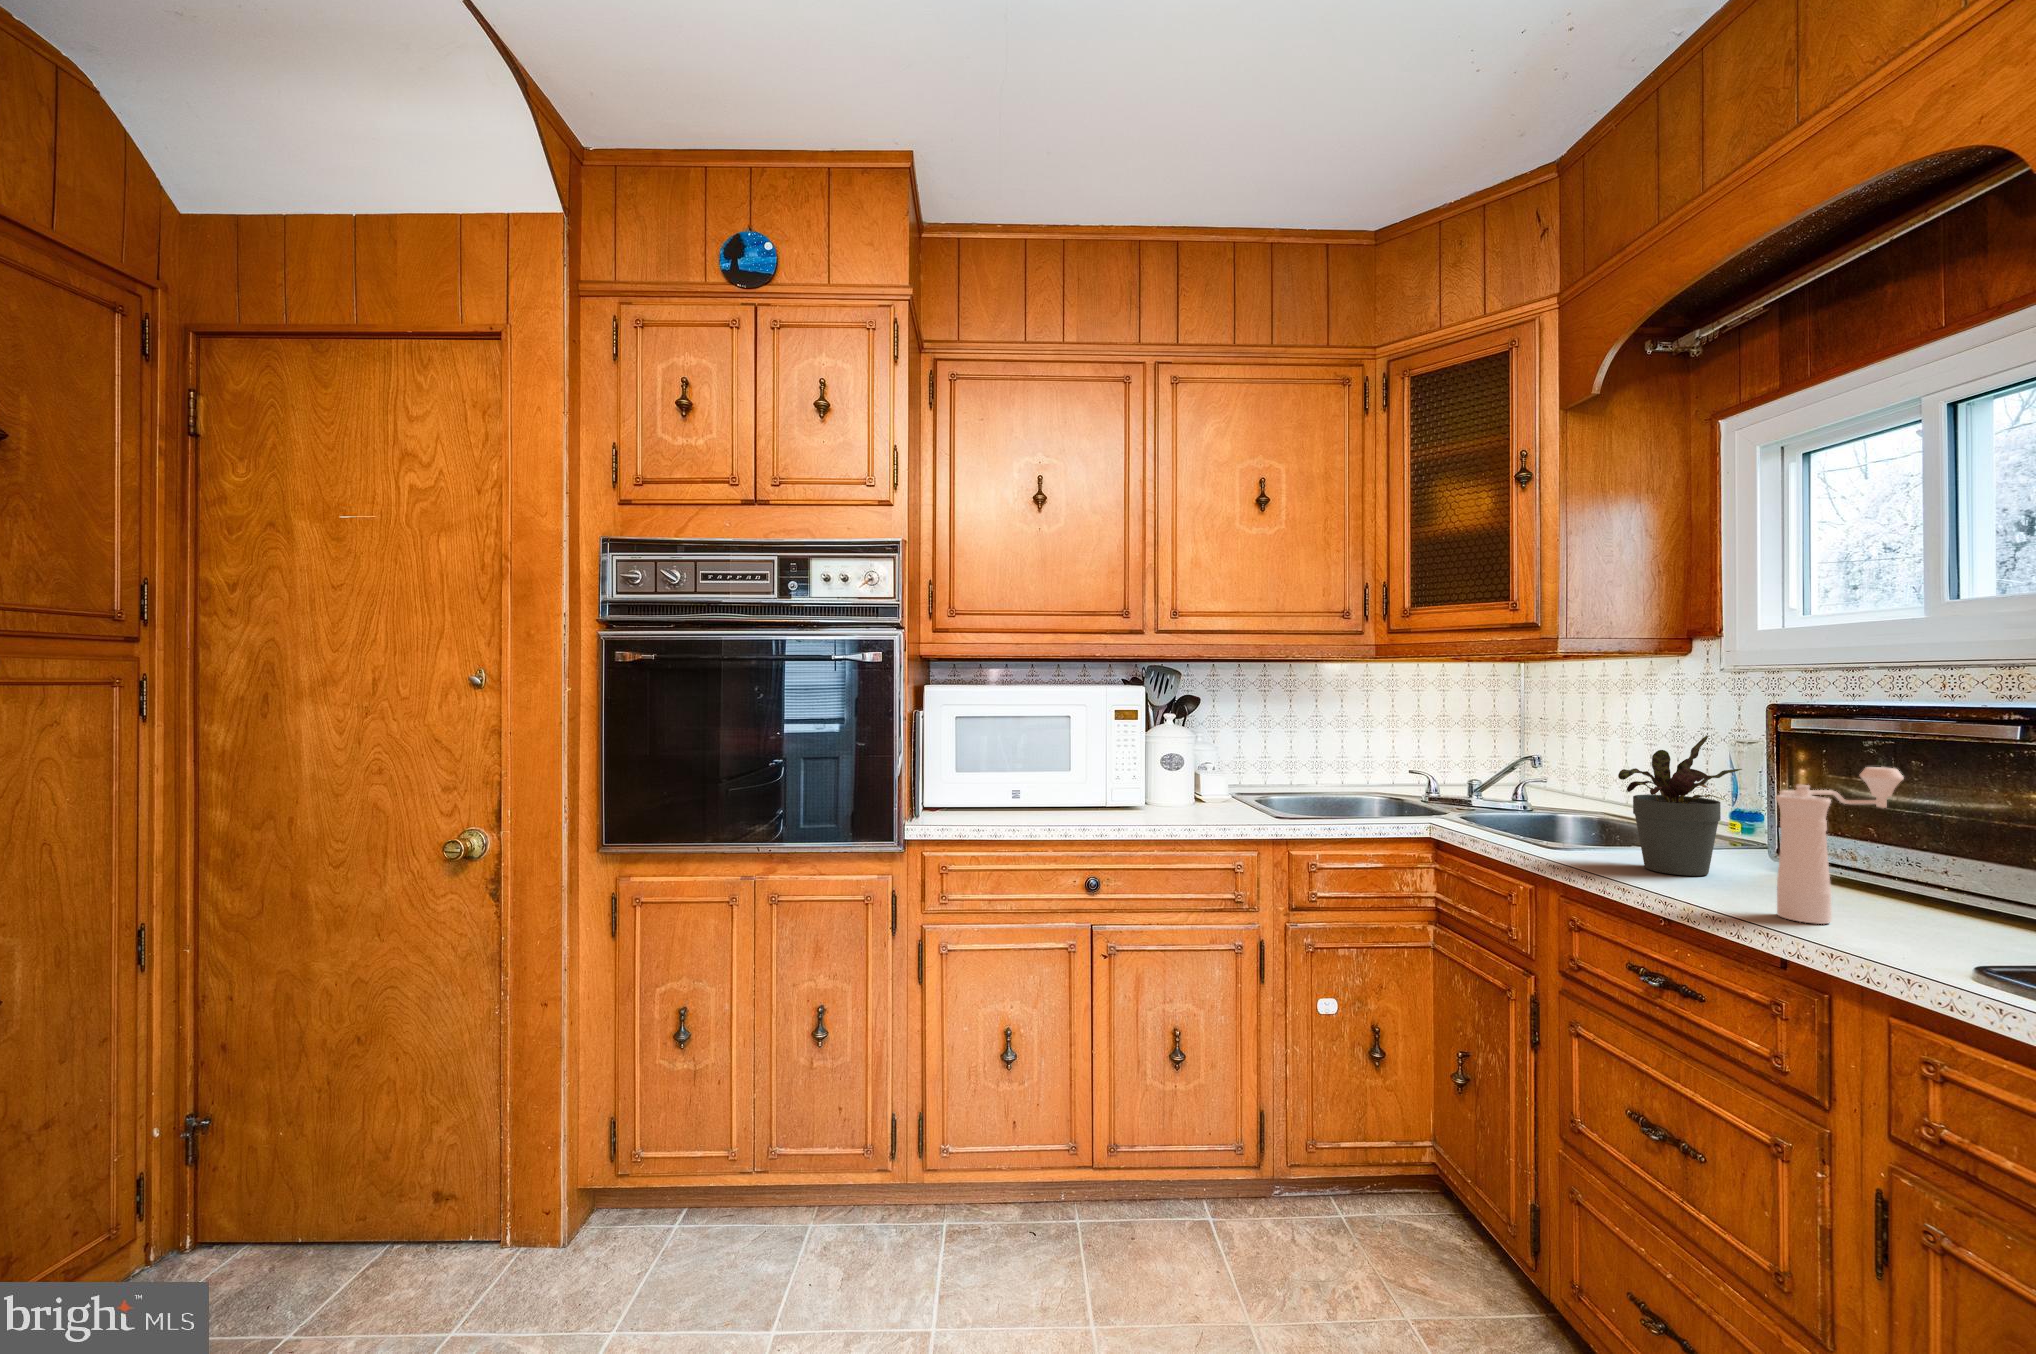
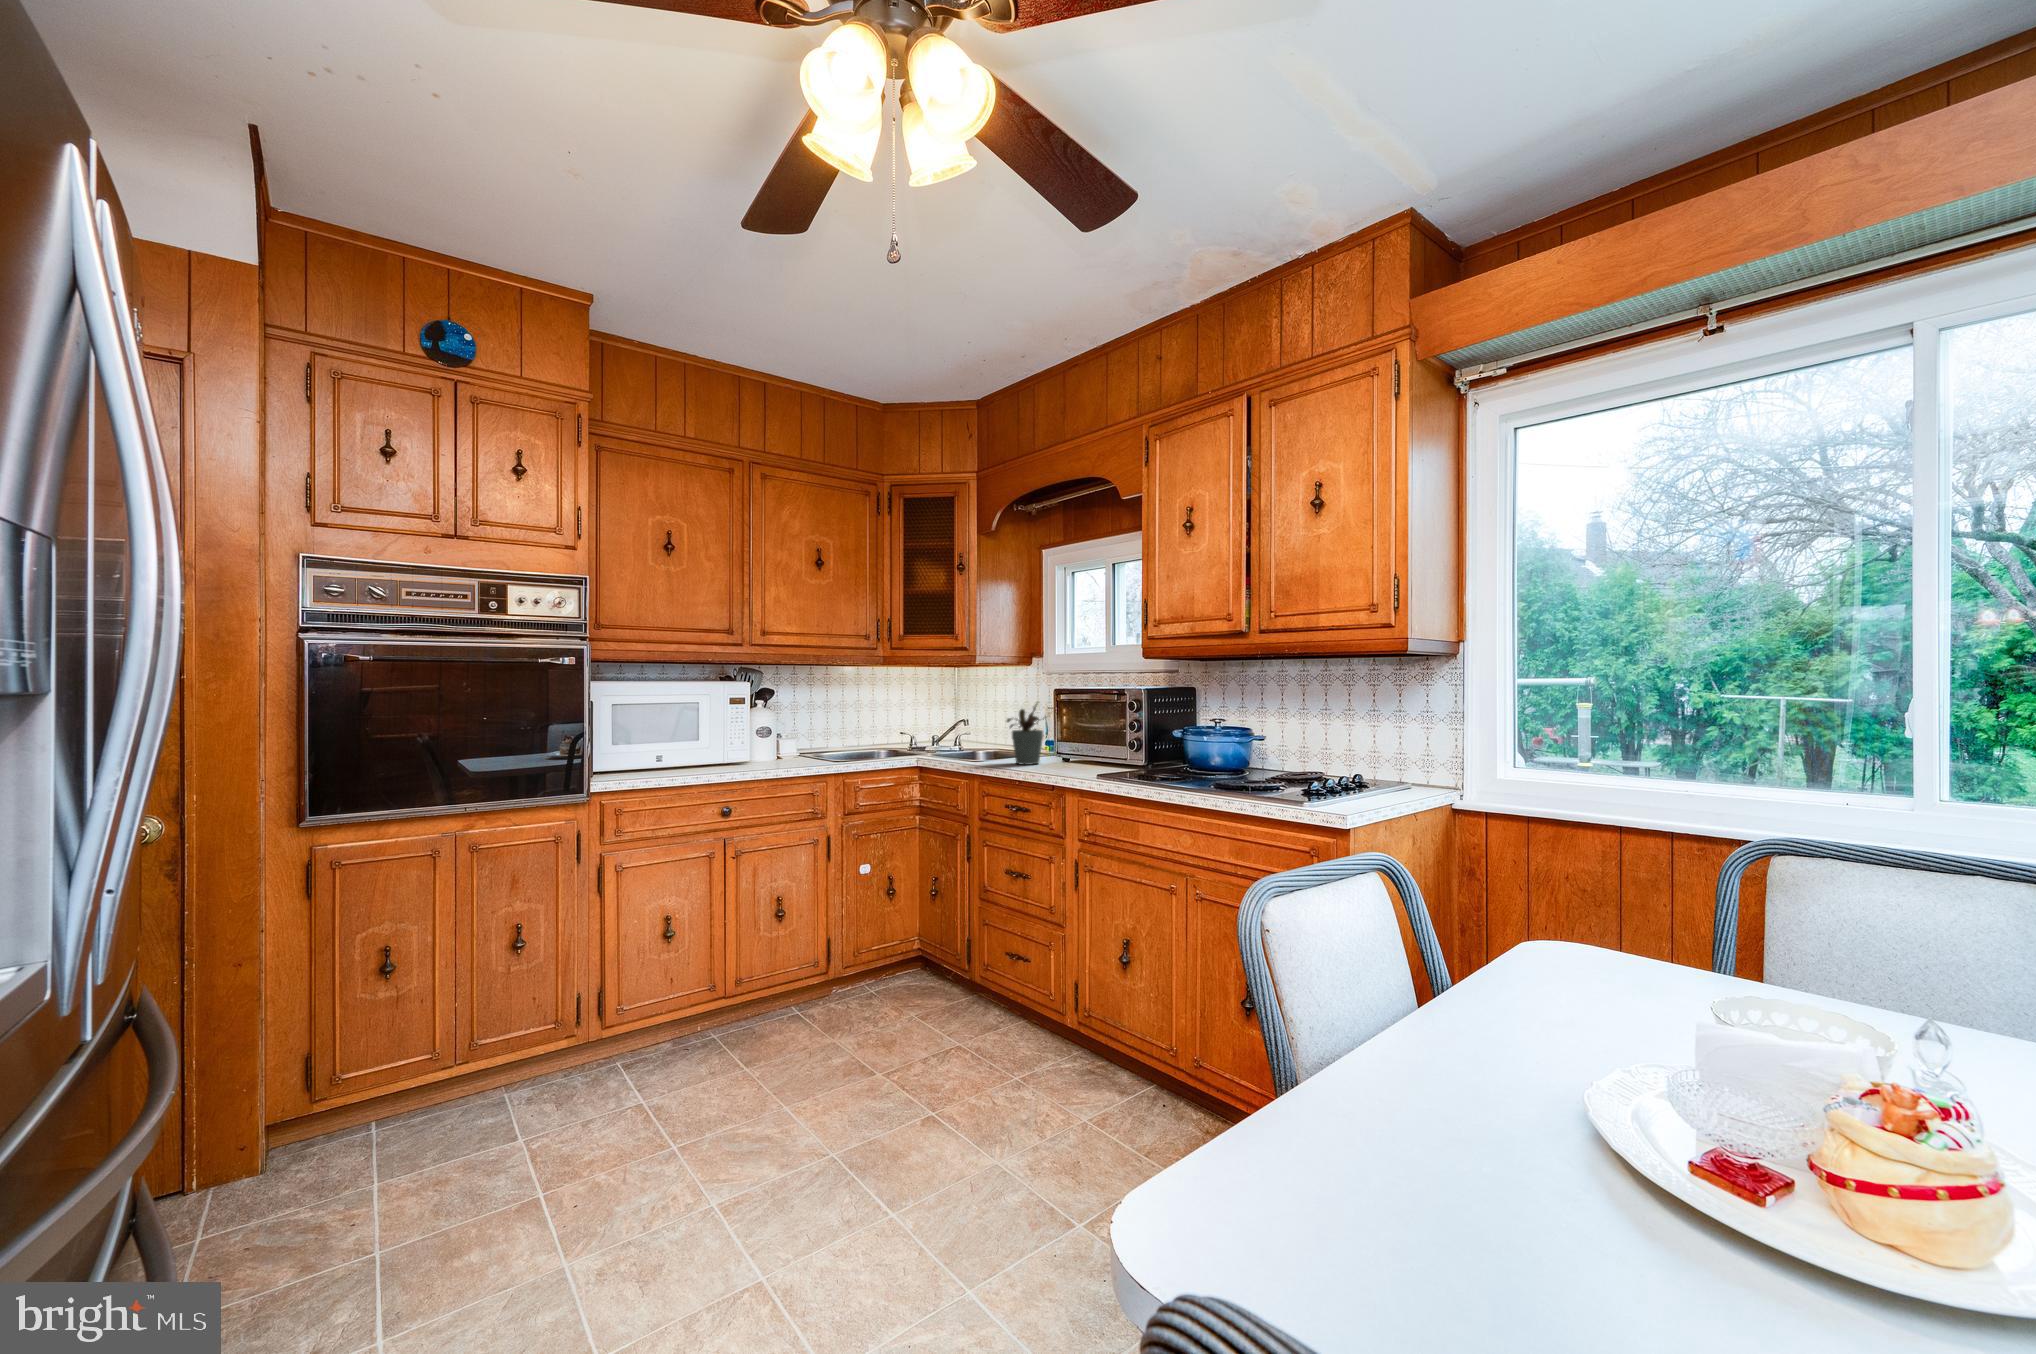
pepper mill: present [1776,767,1903,924] -> none [1060,710,1098,773]

